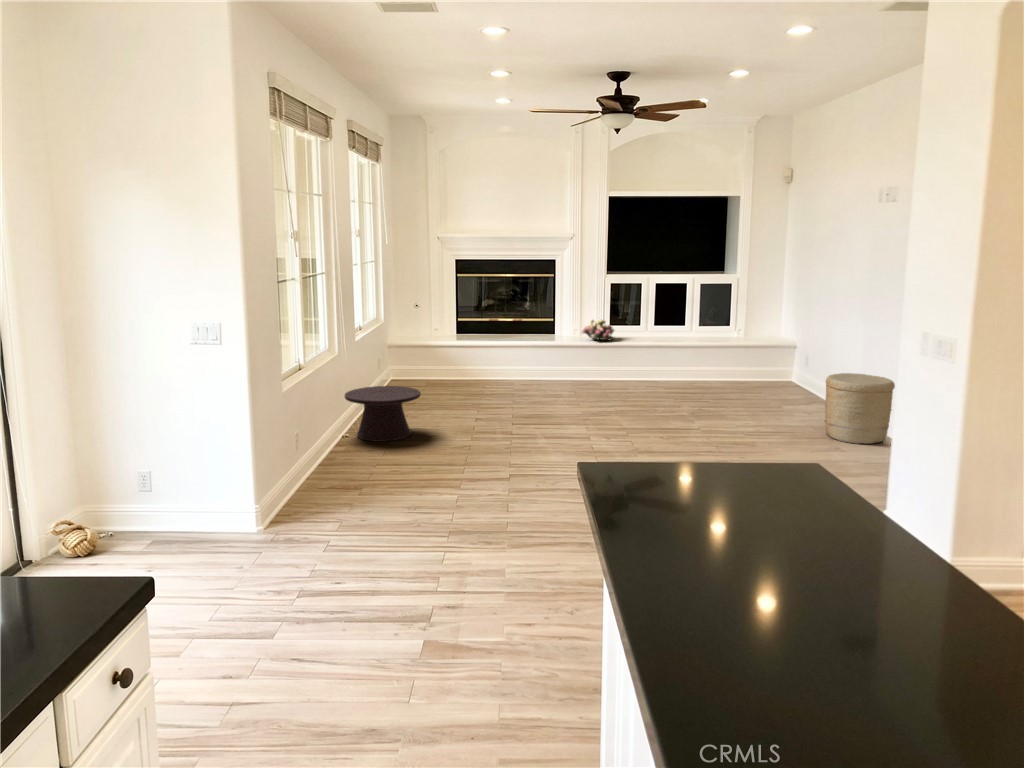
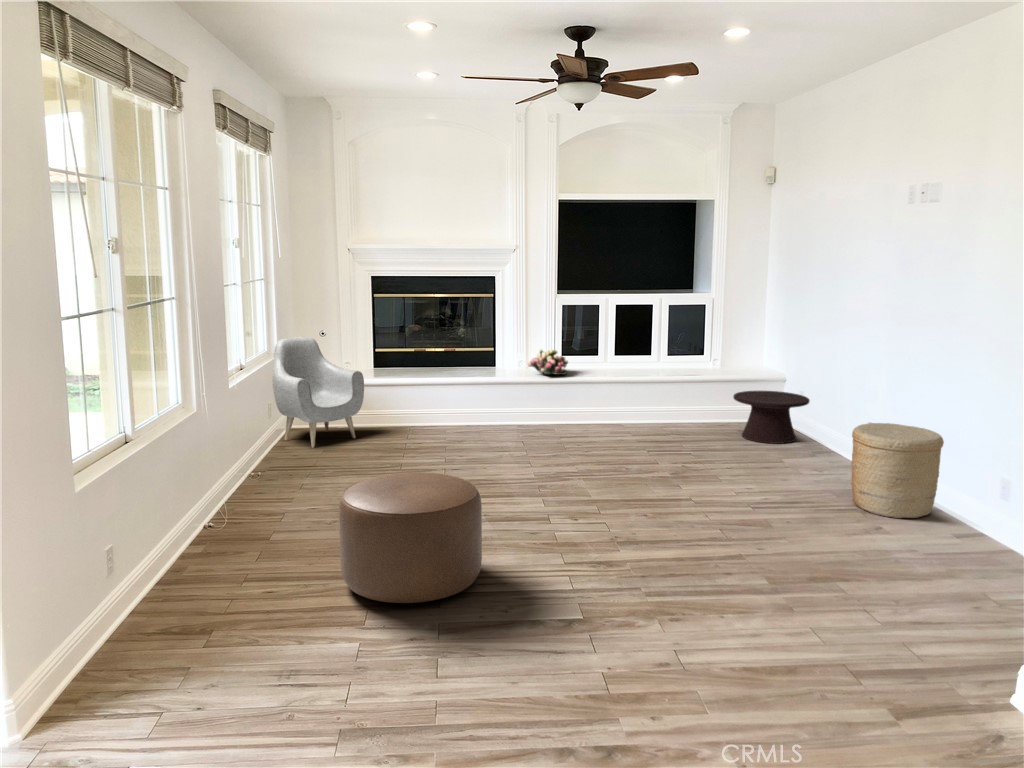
armchair: none [380,307,450,393] -> present [272,337,364,448]
side table: present [345,386,421,442] -> present [733,391,810,444]
ottoman: none [442,396,539,478] -> present [339,472,482,603]

